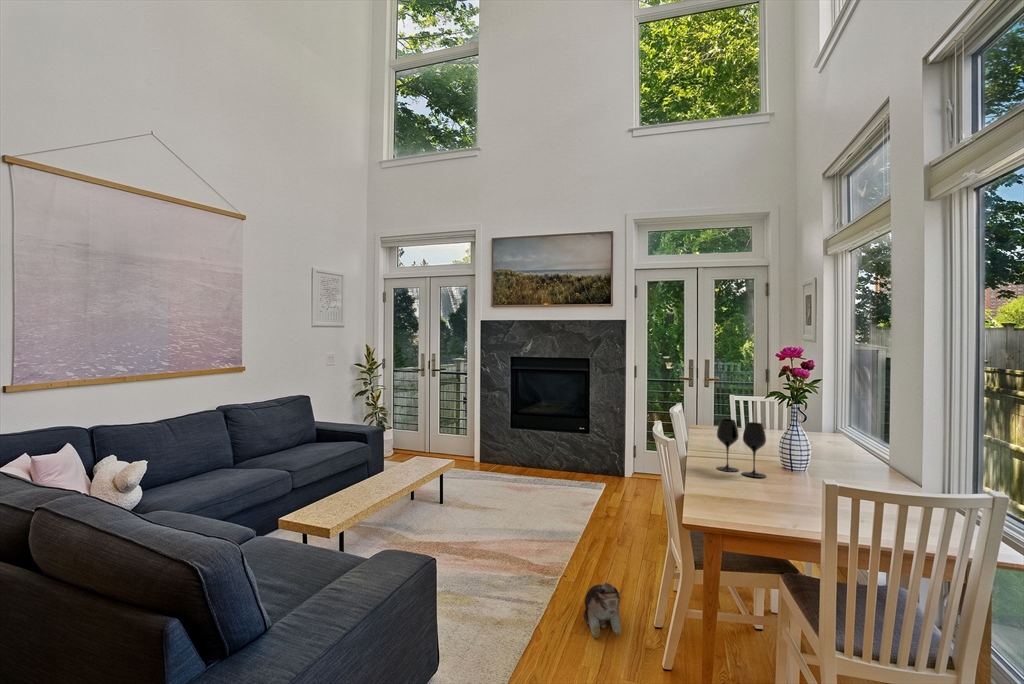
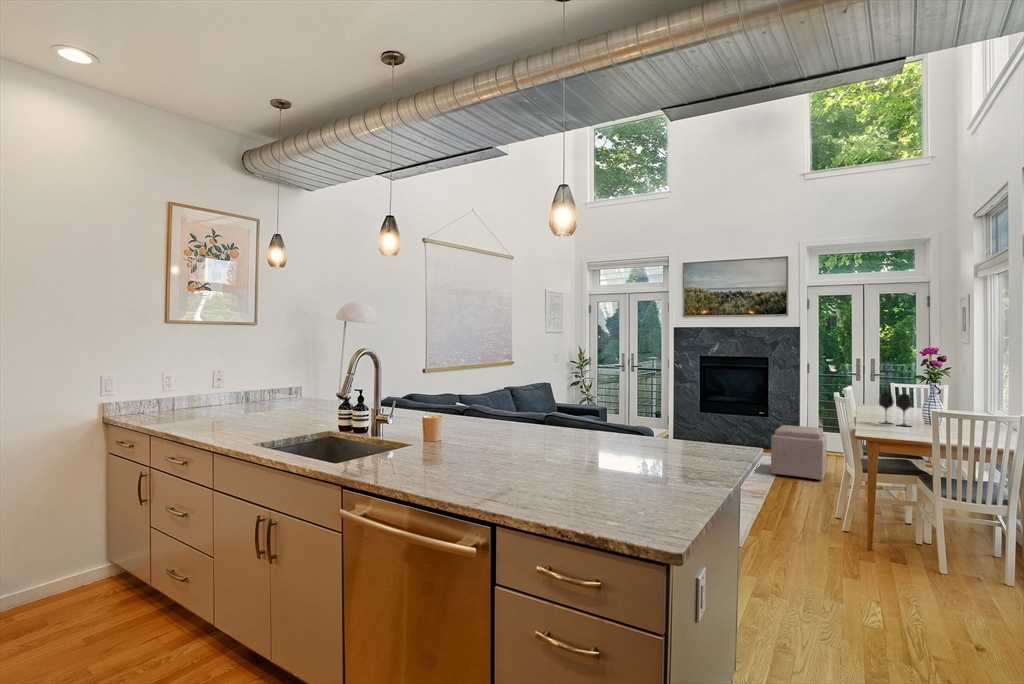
ottoman: none [580,451,651,532] -> present [771,425,827,481]
plush toy: present [584,583,623,638] -> none [789,486,817,519]

